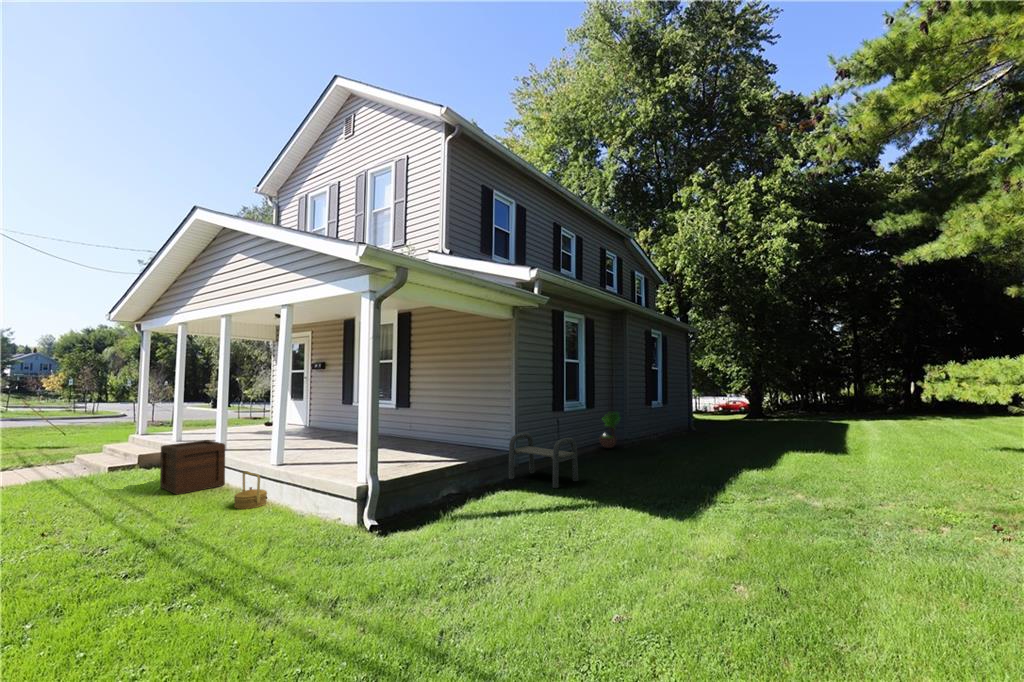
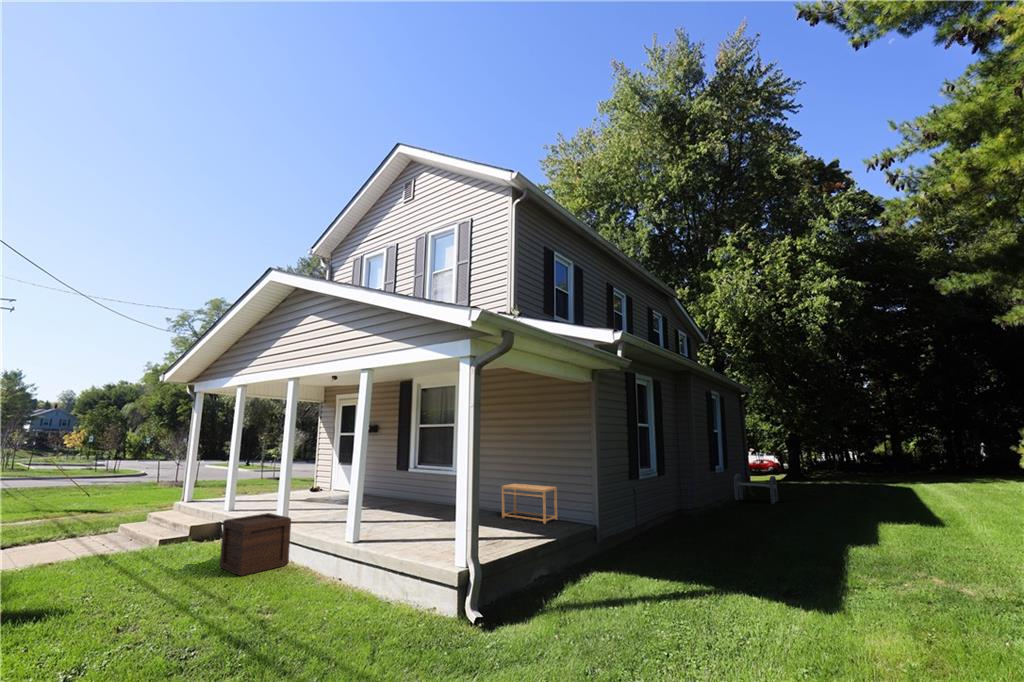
potted tree: present [599,413,619,448] -> none [670,478,693,521]
side table: none [431,414,481,449] -> present [502,484,557,524]
bench: present [509,432,578,488] -> present [734,474,778,504]
woven basket: present [234,471,267,509] -> none [310,550,345,595]

